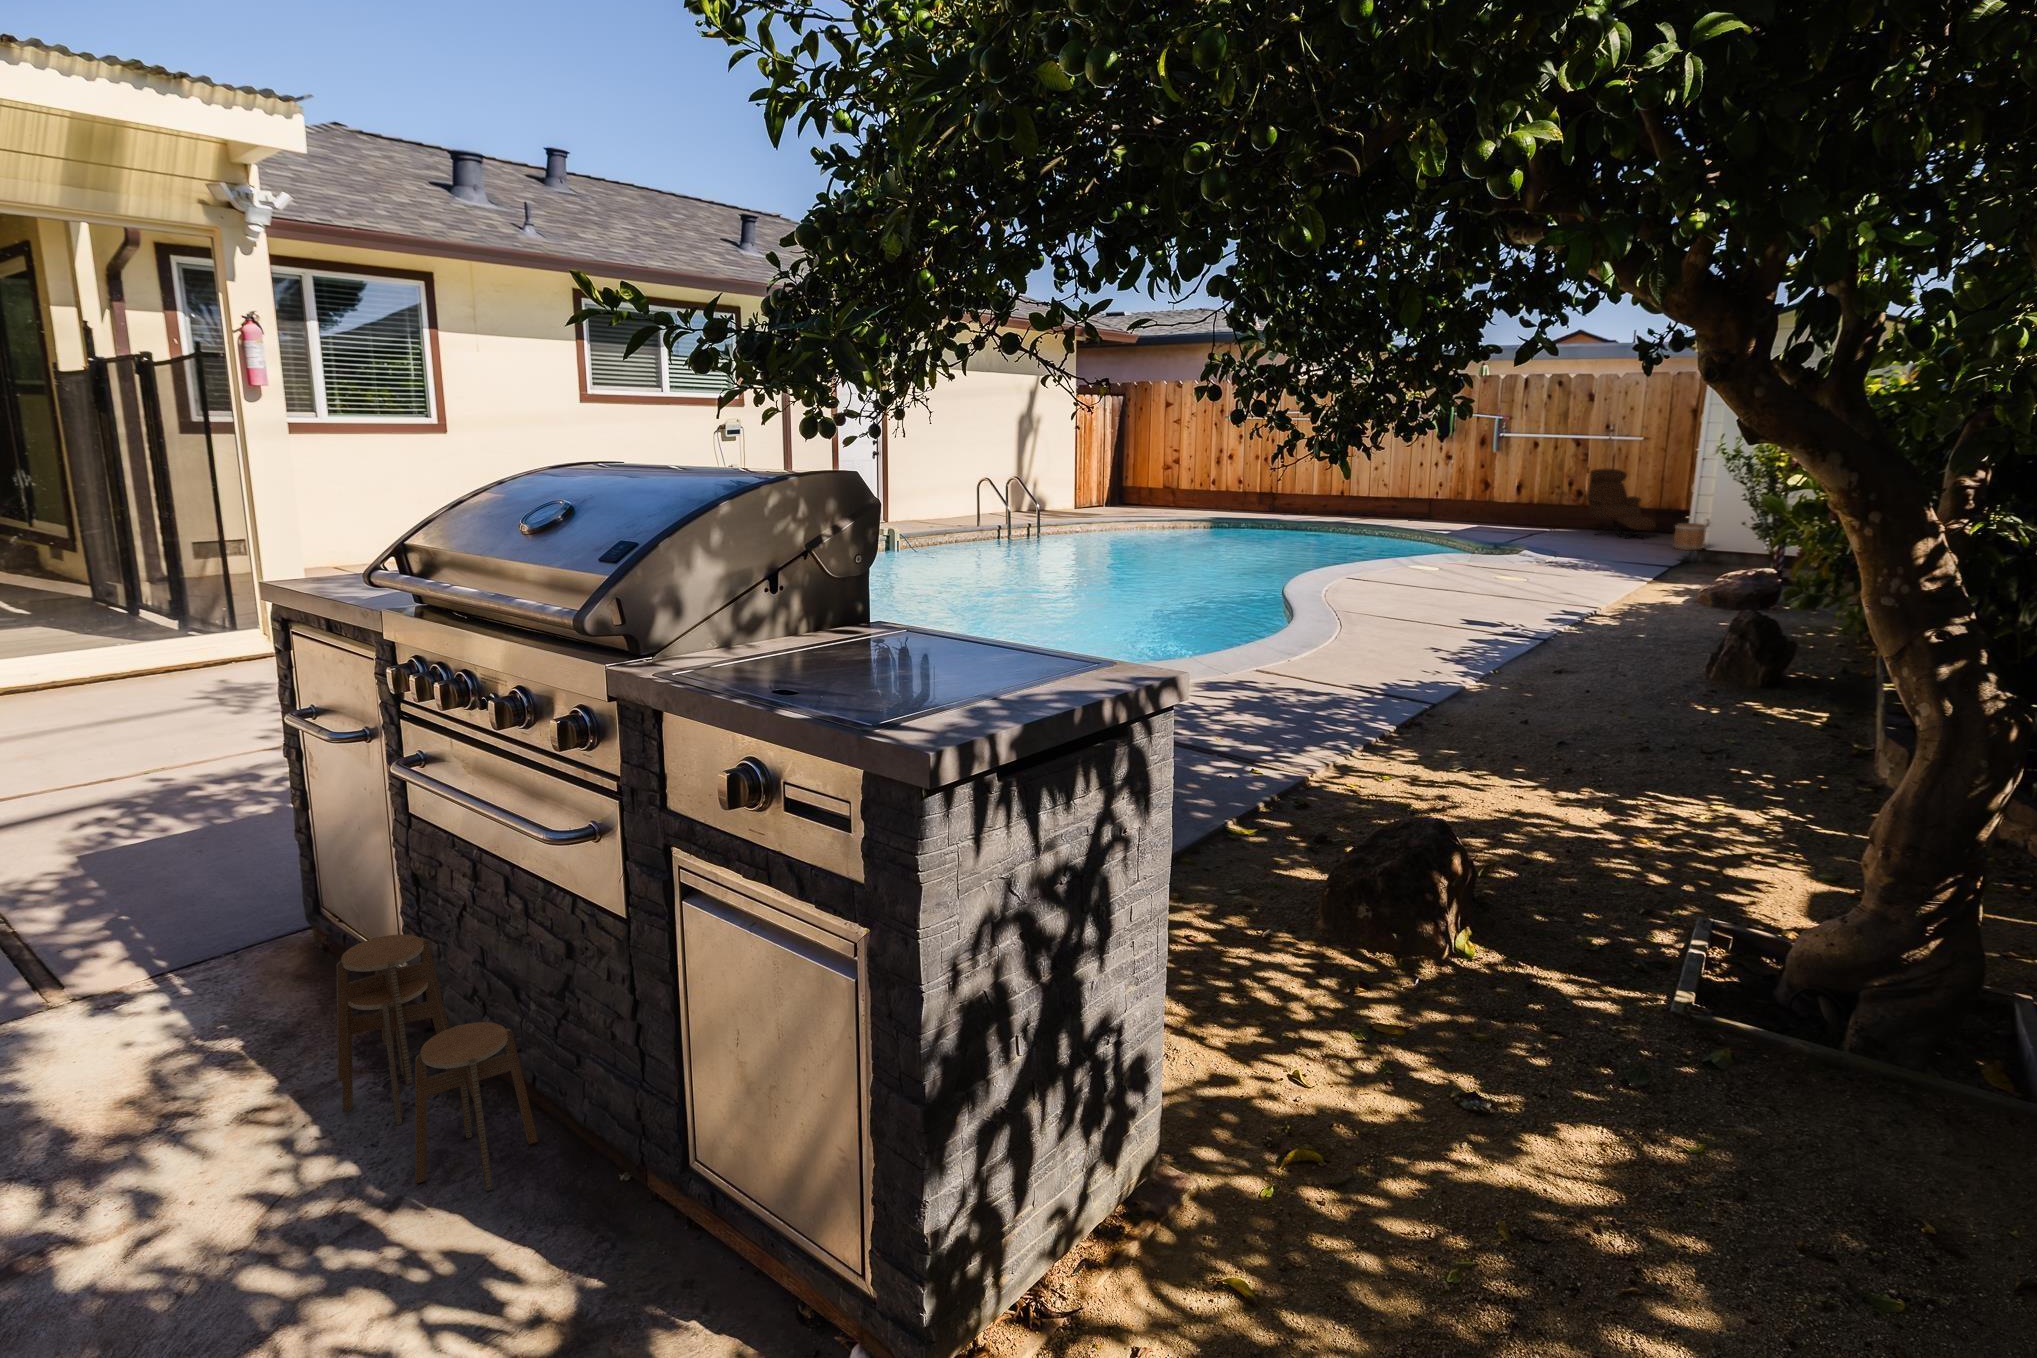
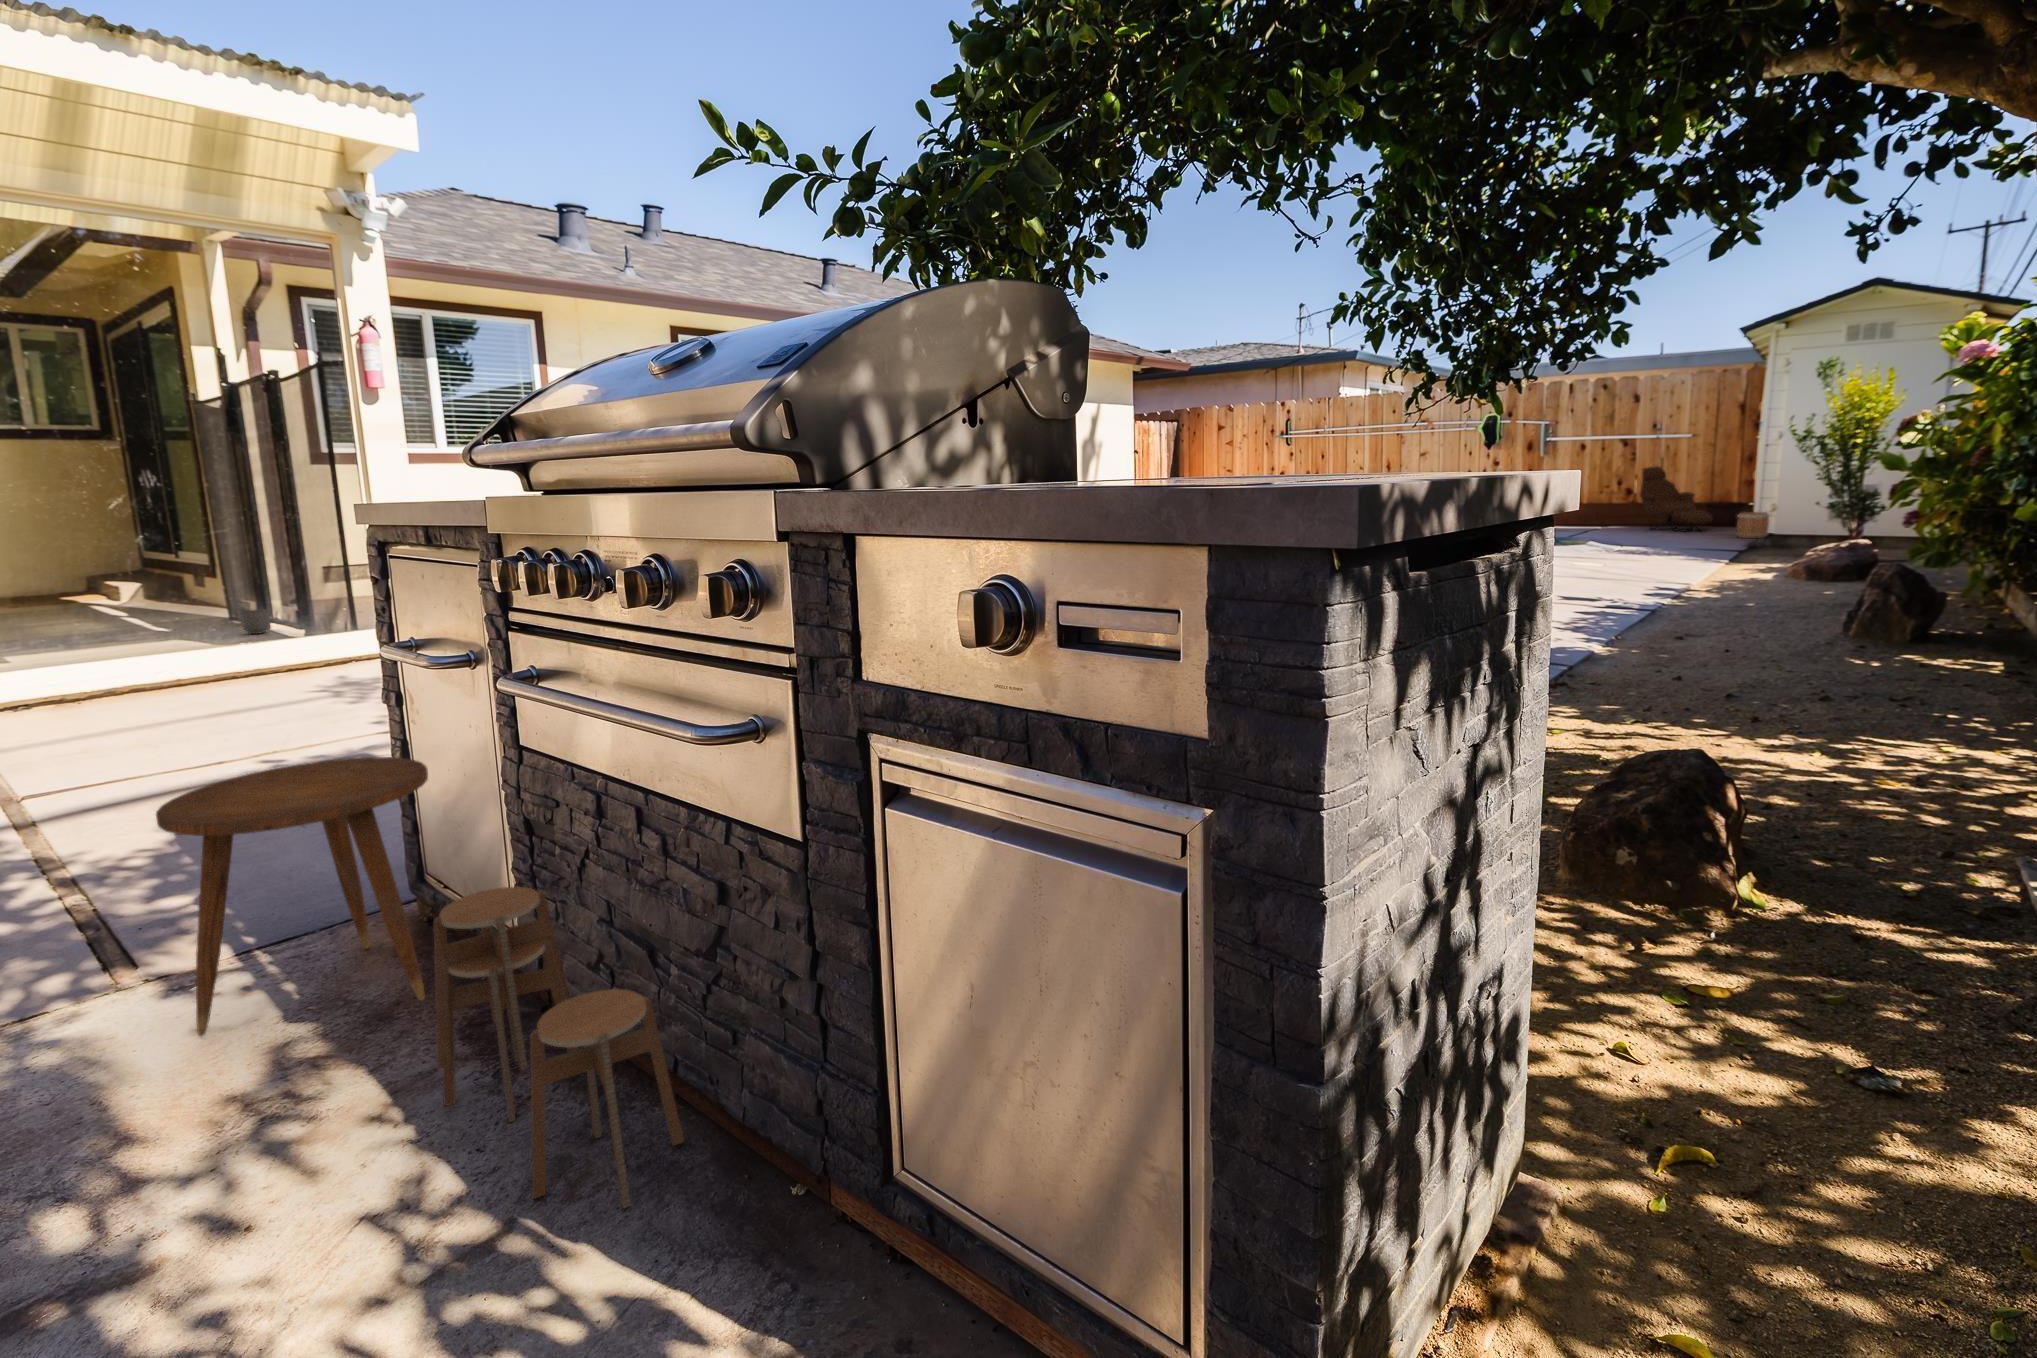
planter: none [110,598,142,624] -> present [239,609,269,634]
side table: none [94,809,327,1052] -> present [156,757,428,1037]

